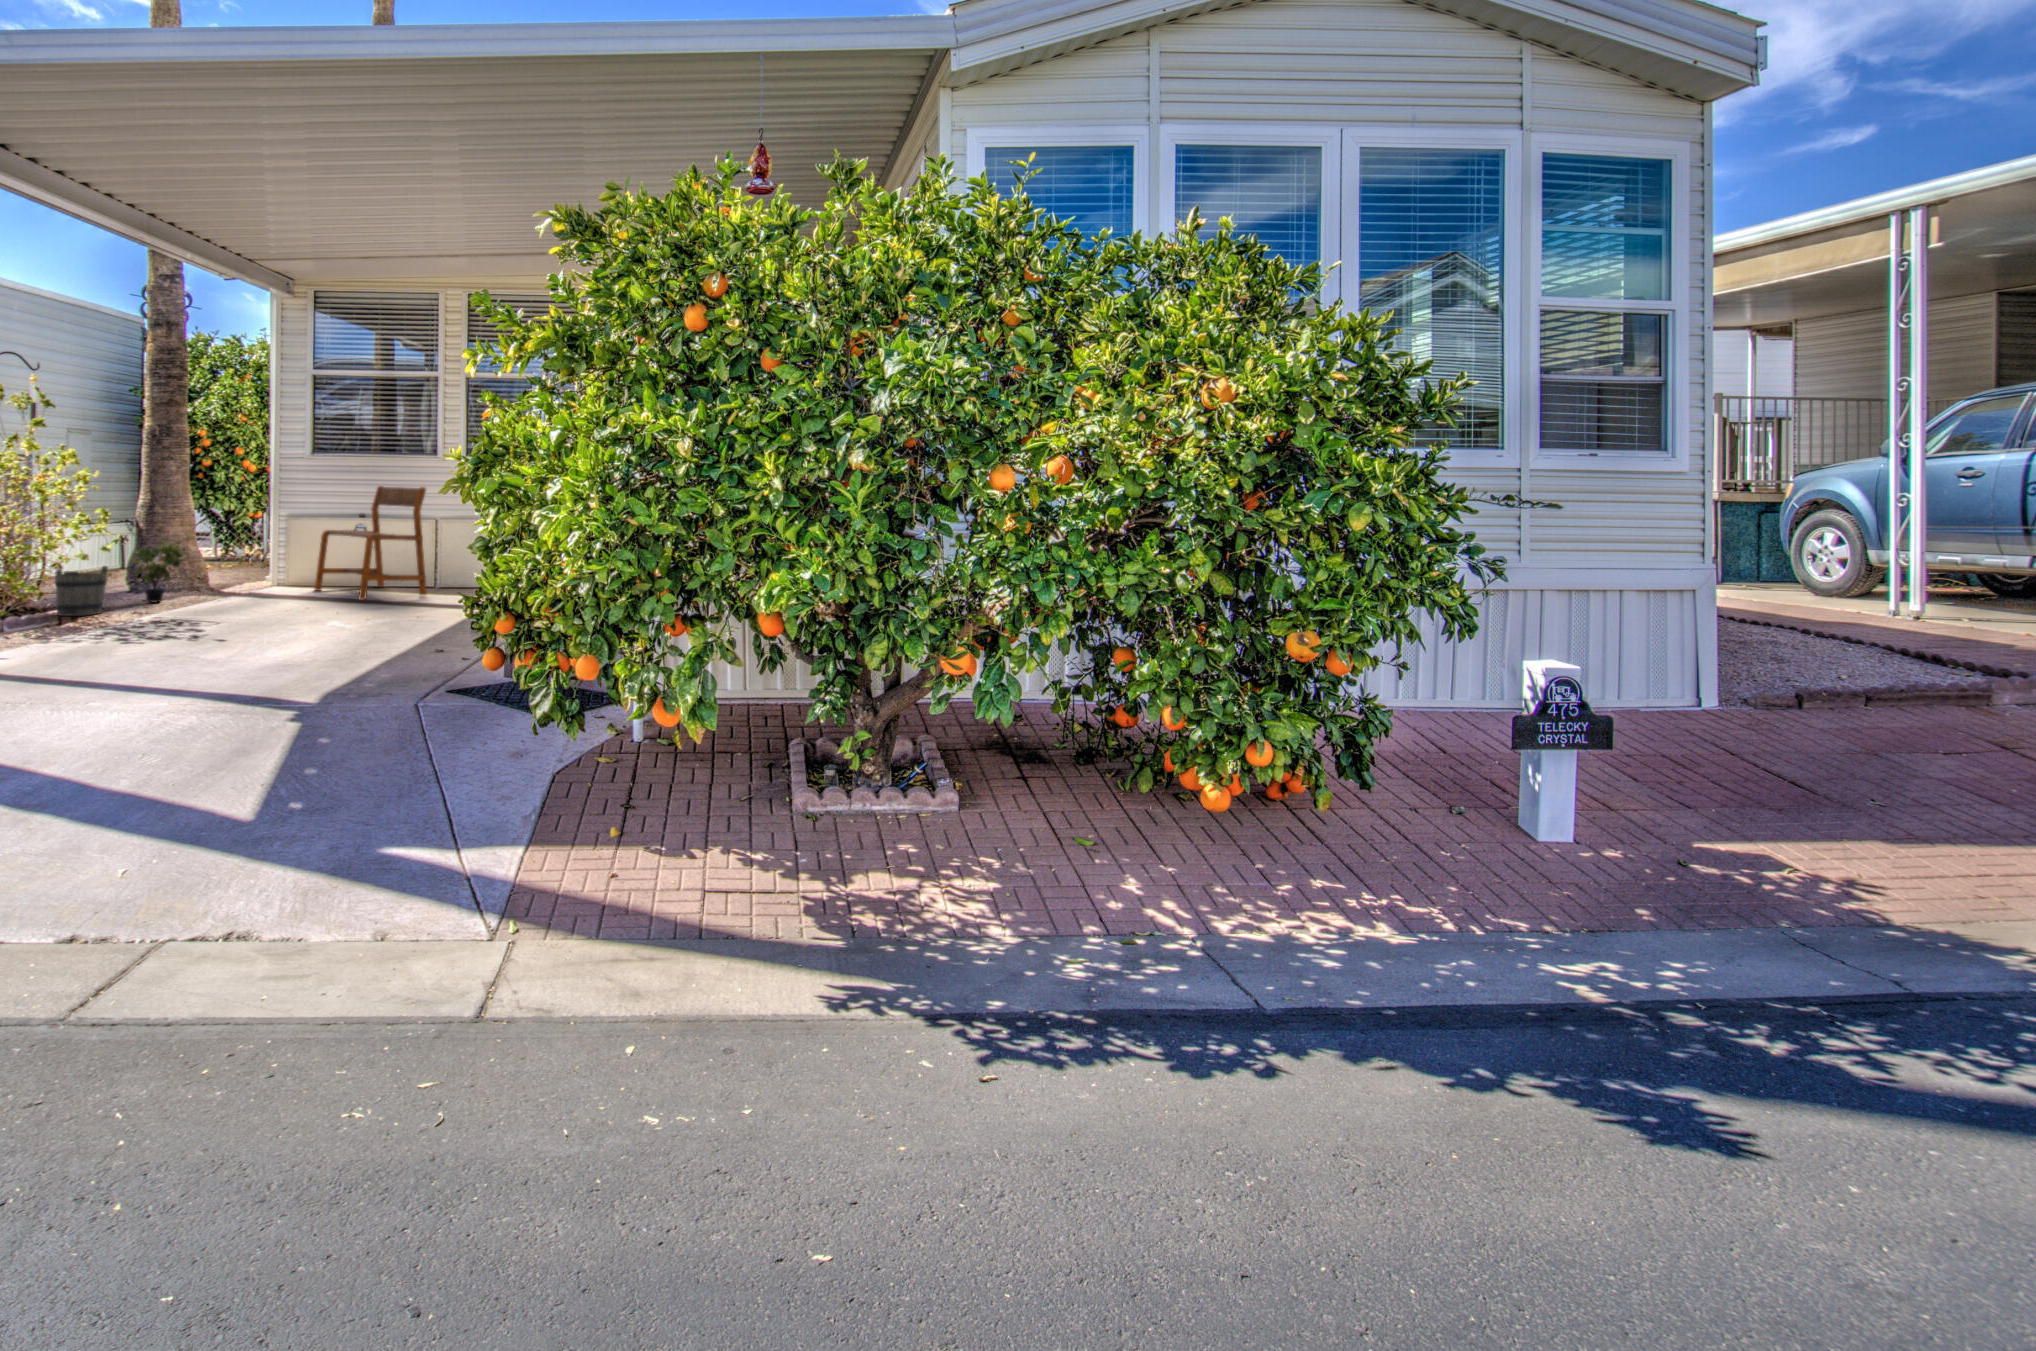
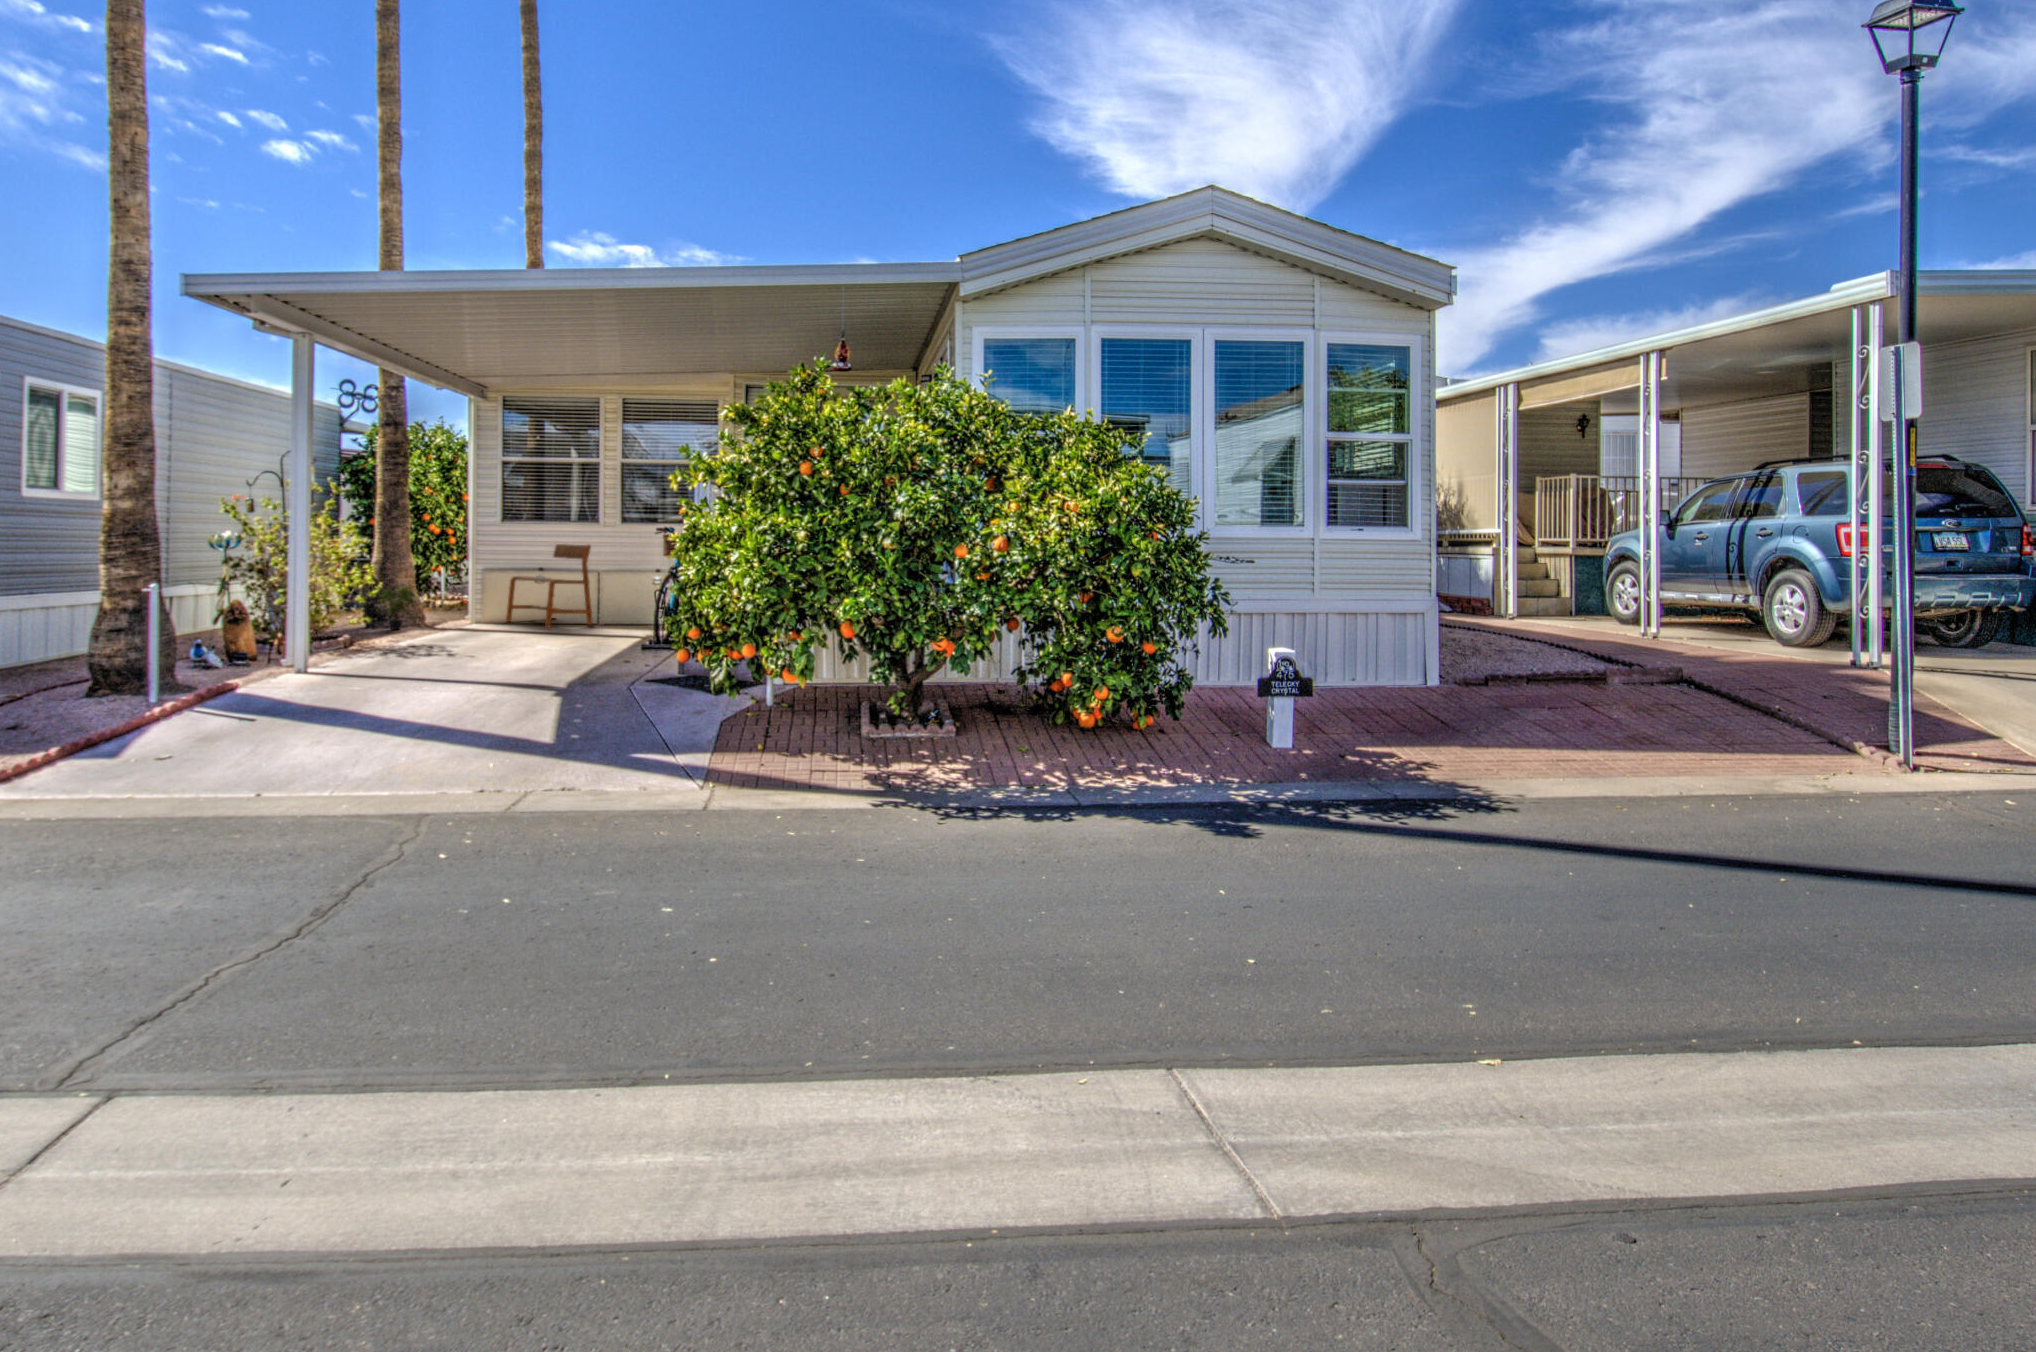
bucket: present [55,566,108,616] -> none [333,603,369,638]

